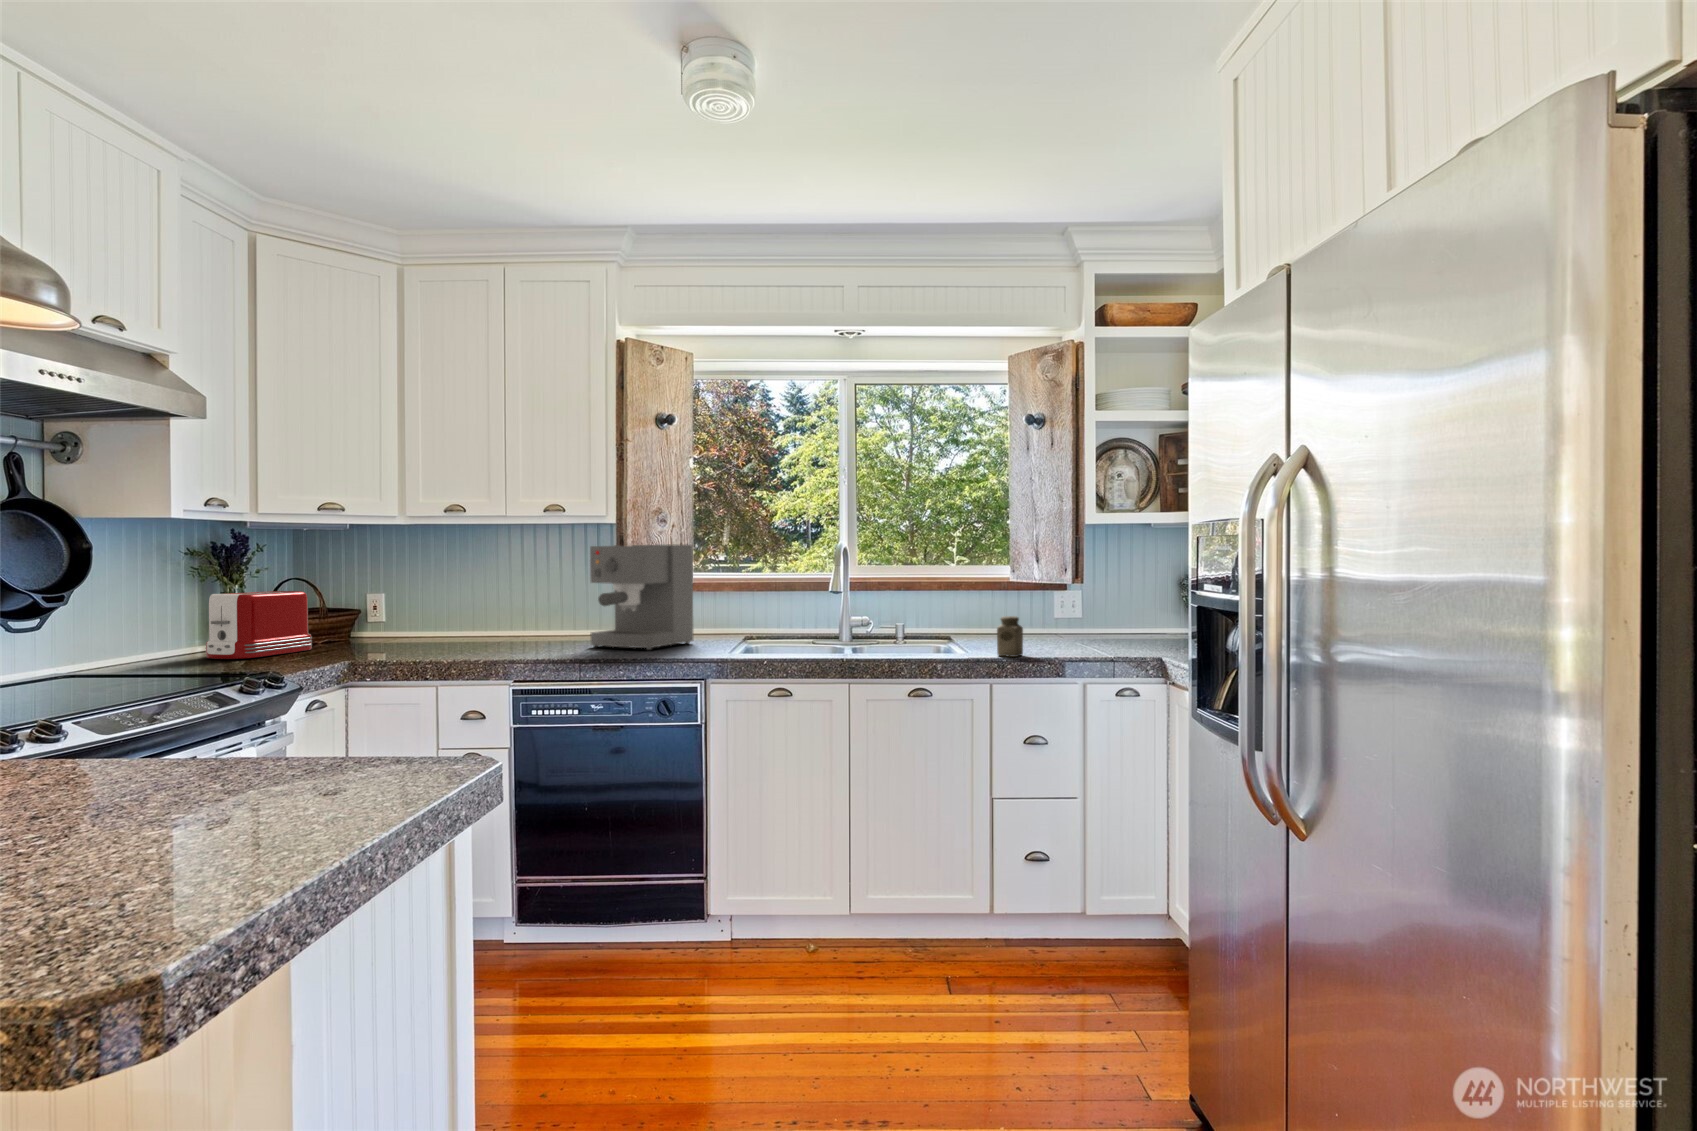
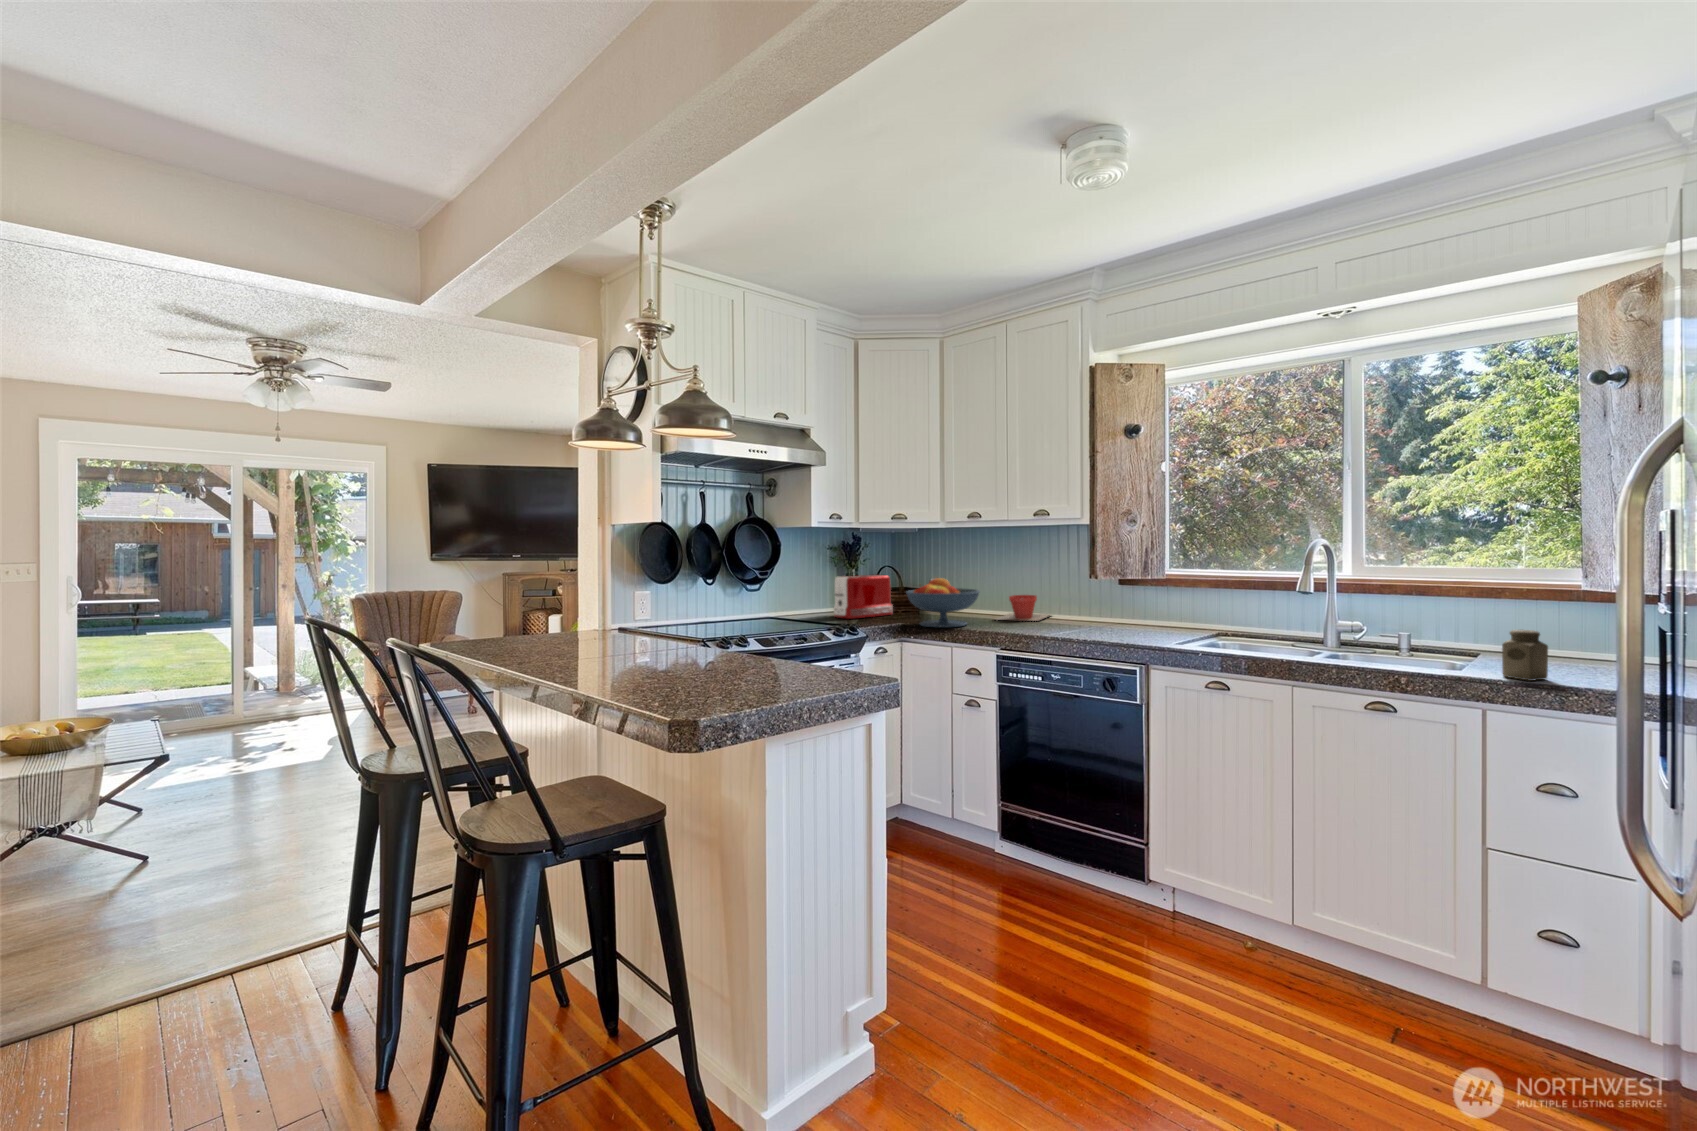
coffee maker: present [590,544,693,650] -> none [1064,541,1160,634]
fruit bowl: none [359,591,474,659] -> present [906,578,980,627]
plant pot: none [480,612,553,646] -> present [995,595,1051,621]

